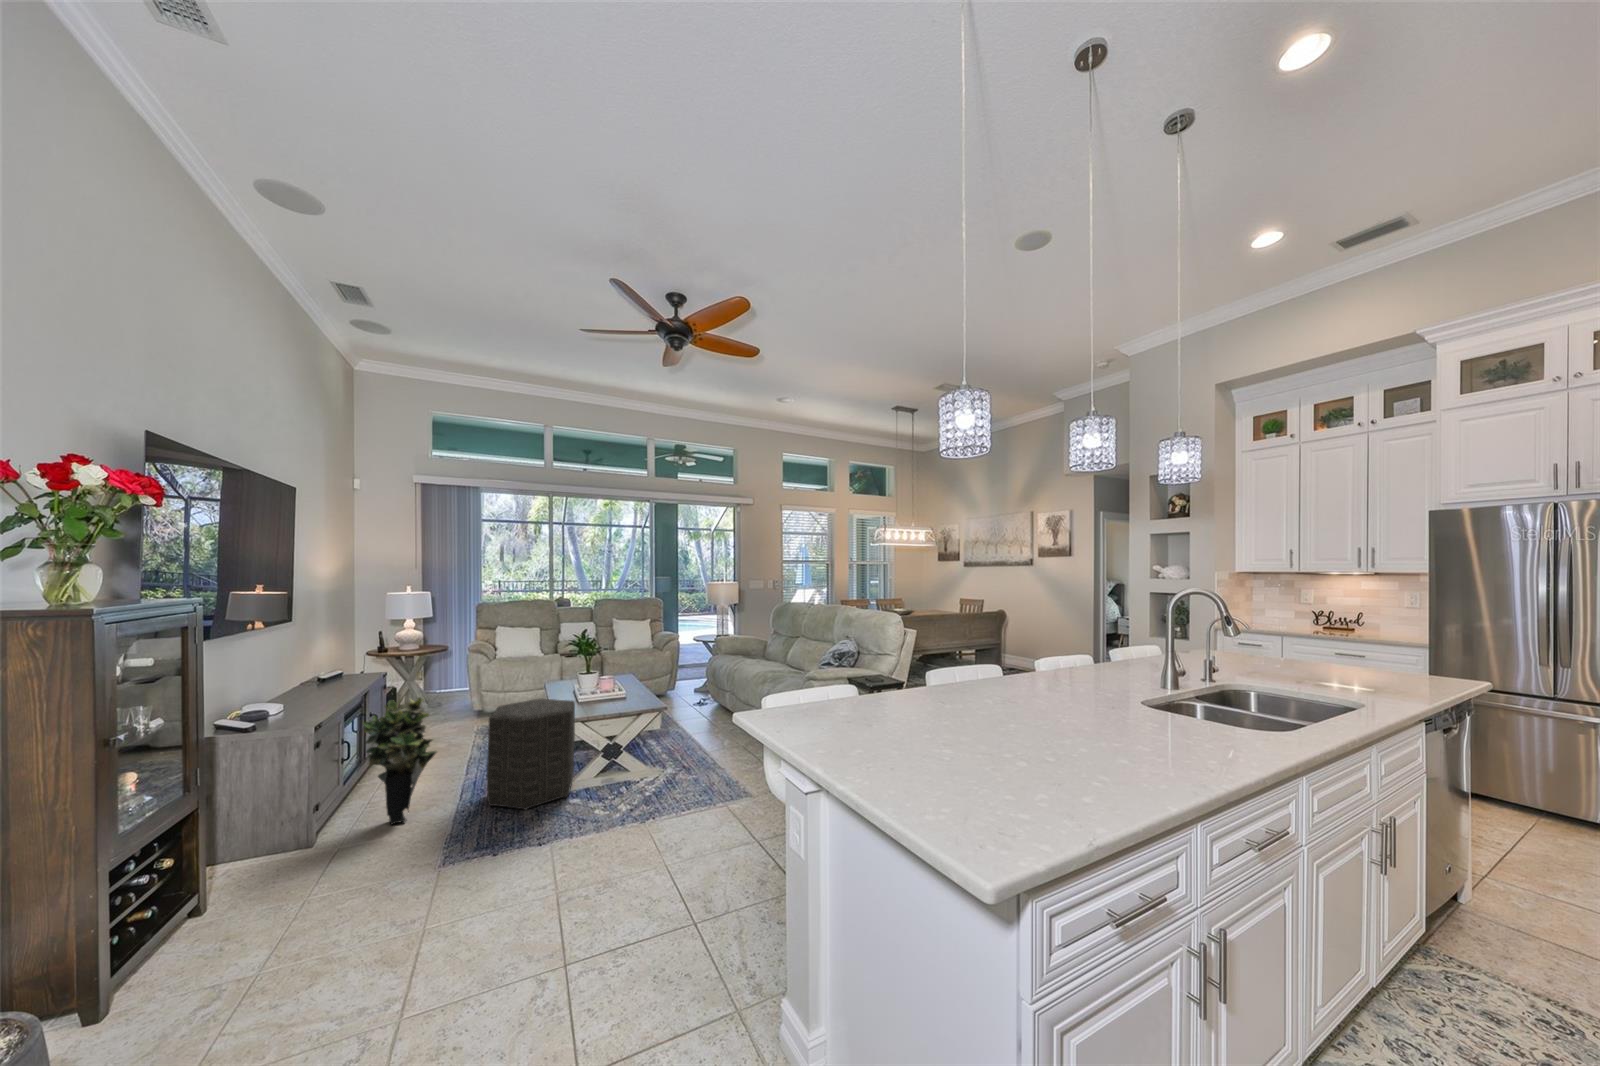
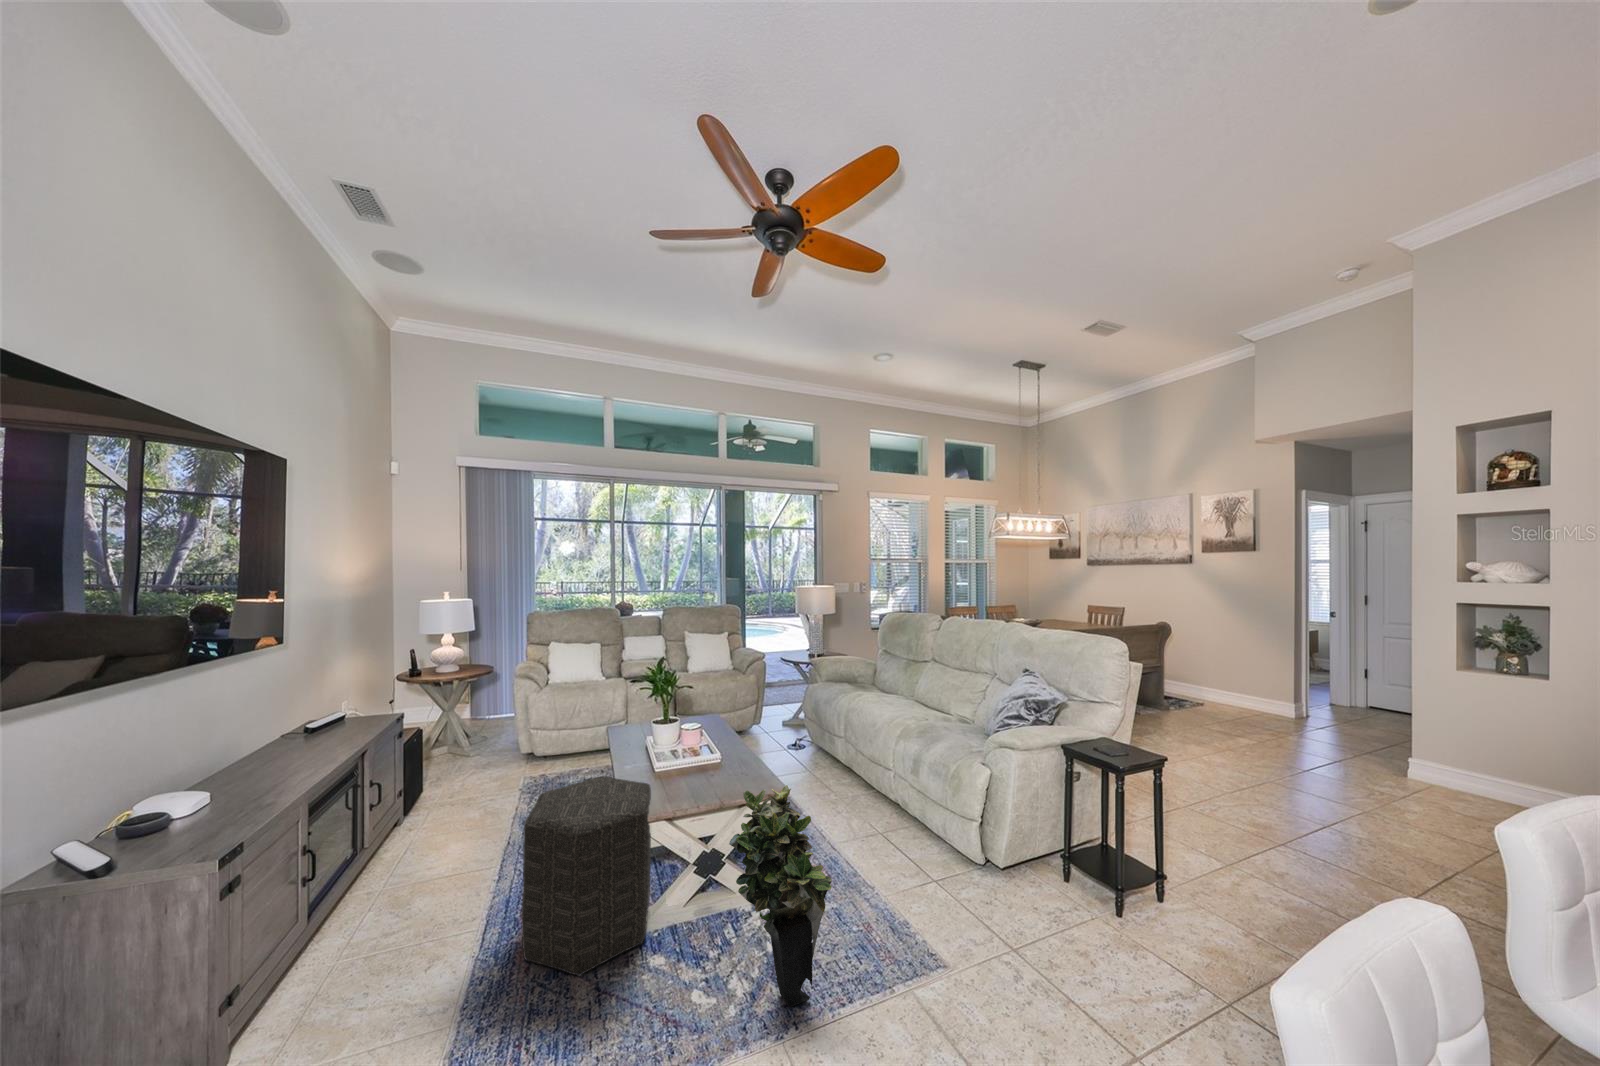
potted plant: present [363,698,437,825] -> present [729,785,832,1007]

